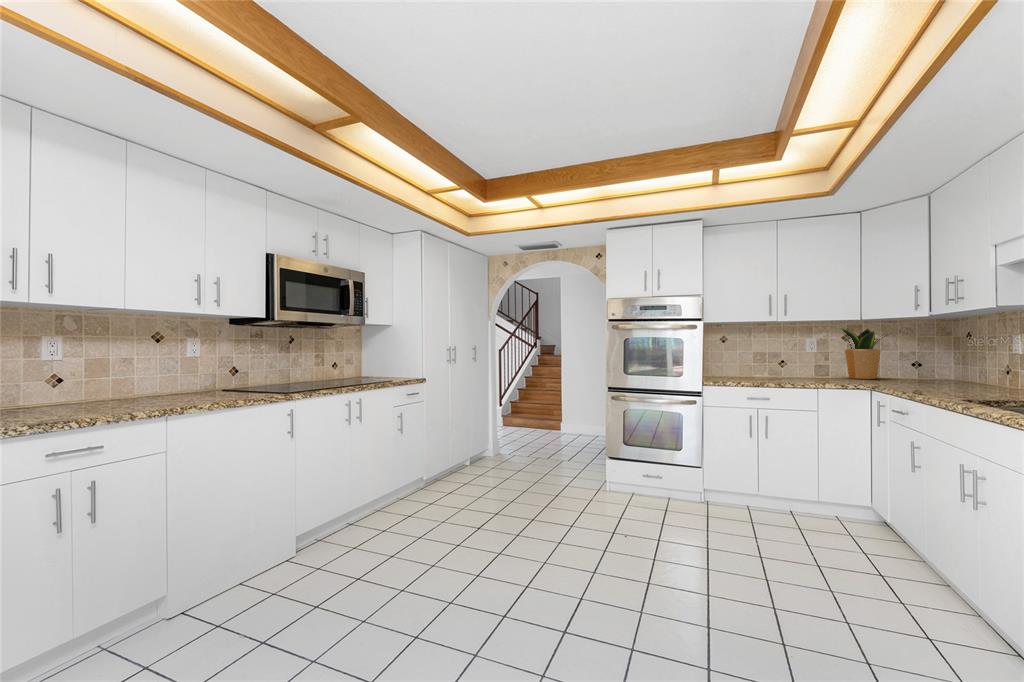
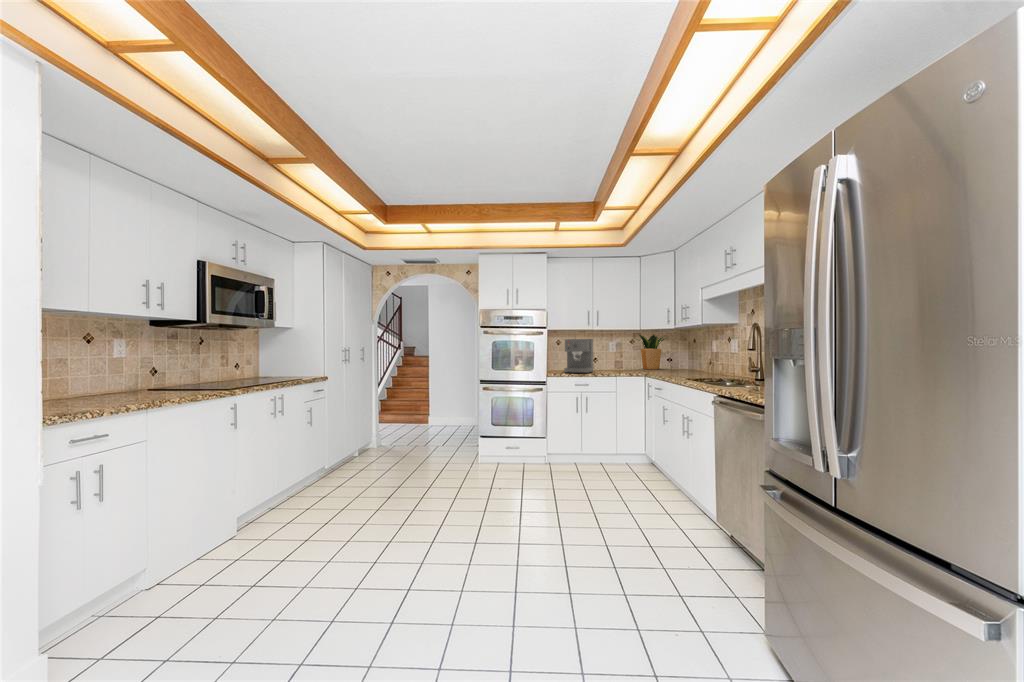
coffee maker: none [725,336,770,384] -> present [564,339,593,373]

